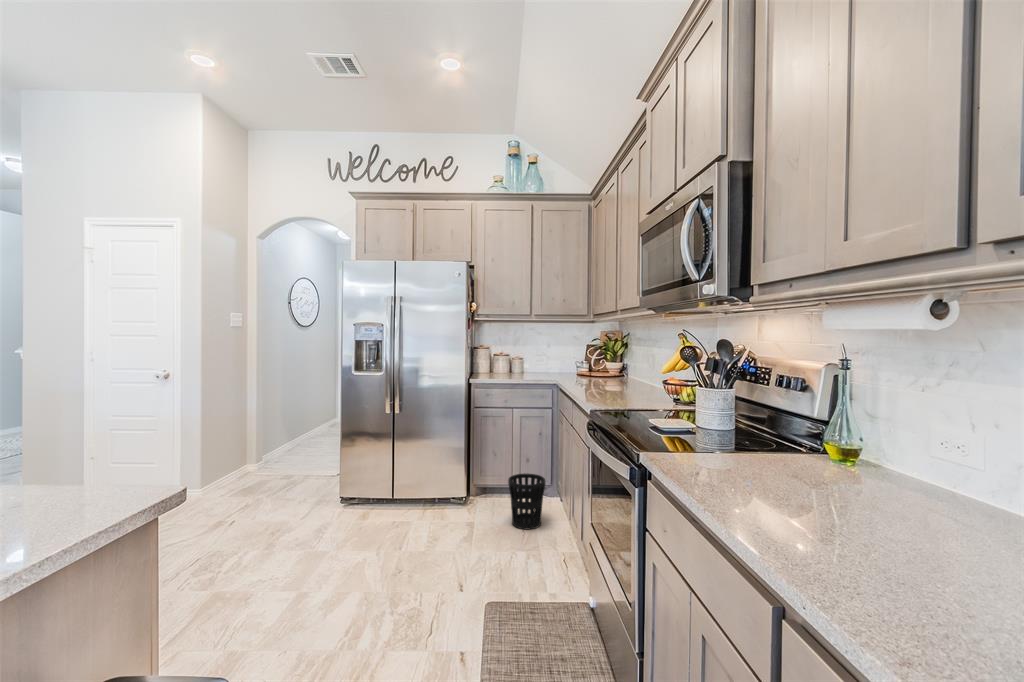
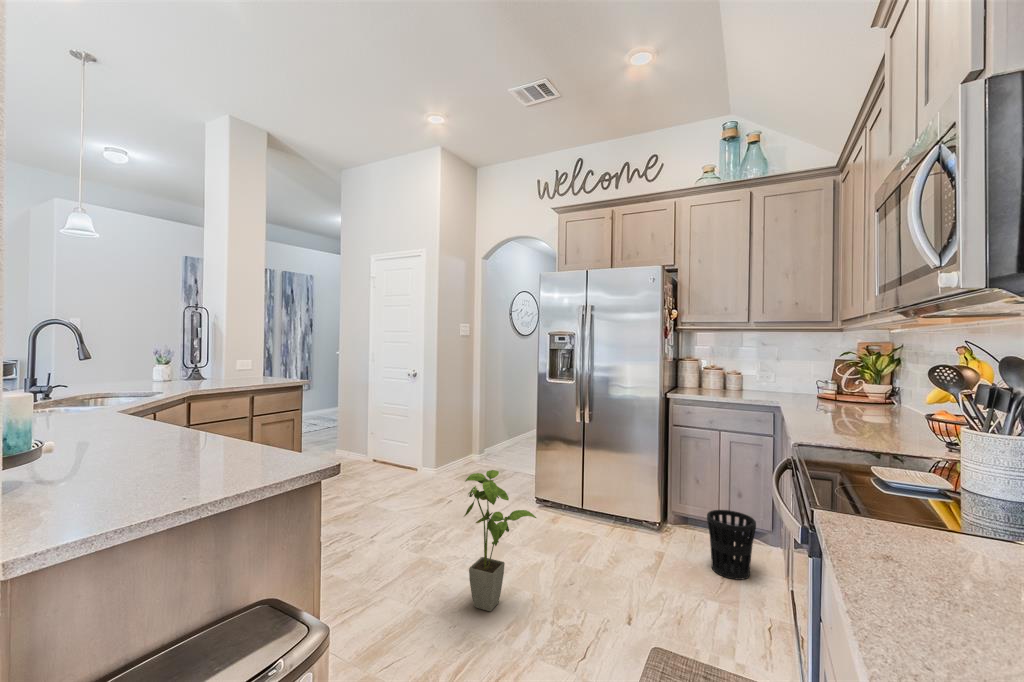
house plant: none [283,470,368,621] -> present [464,470,536,611]

